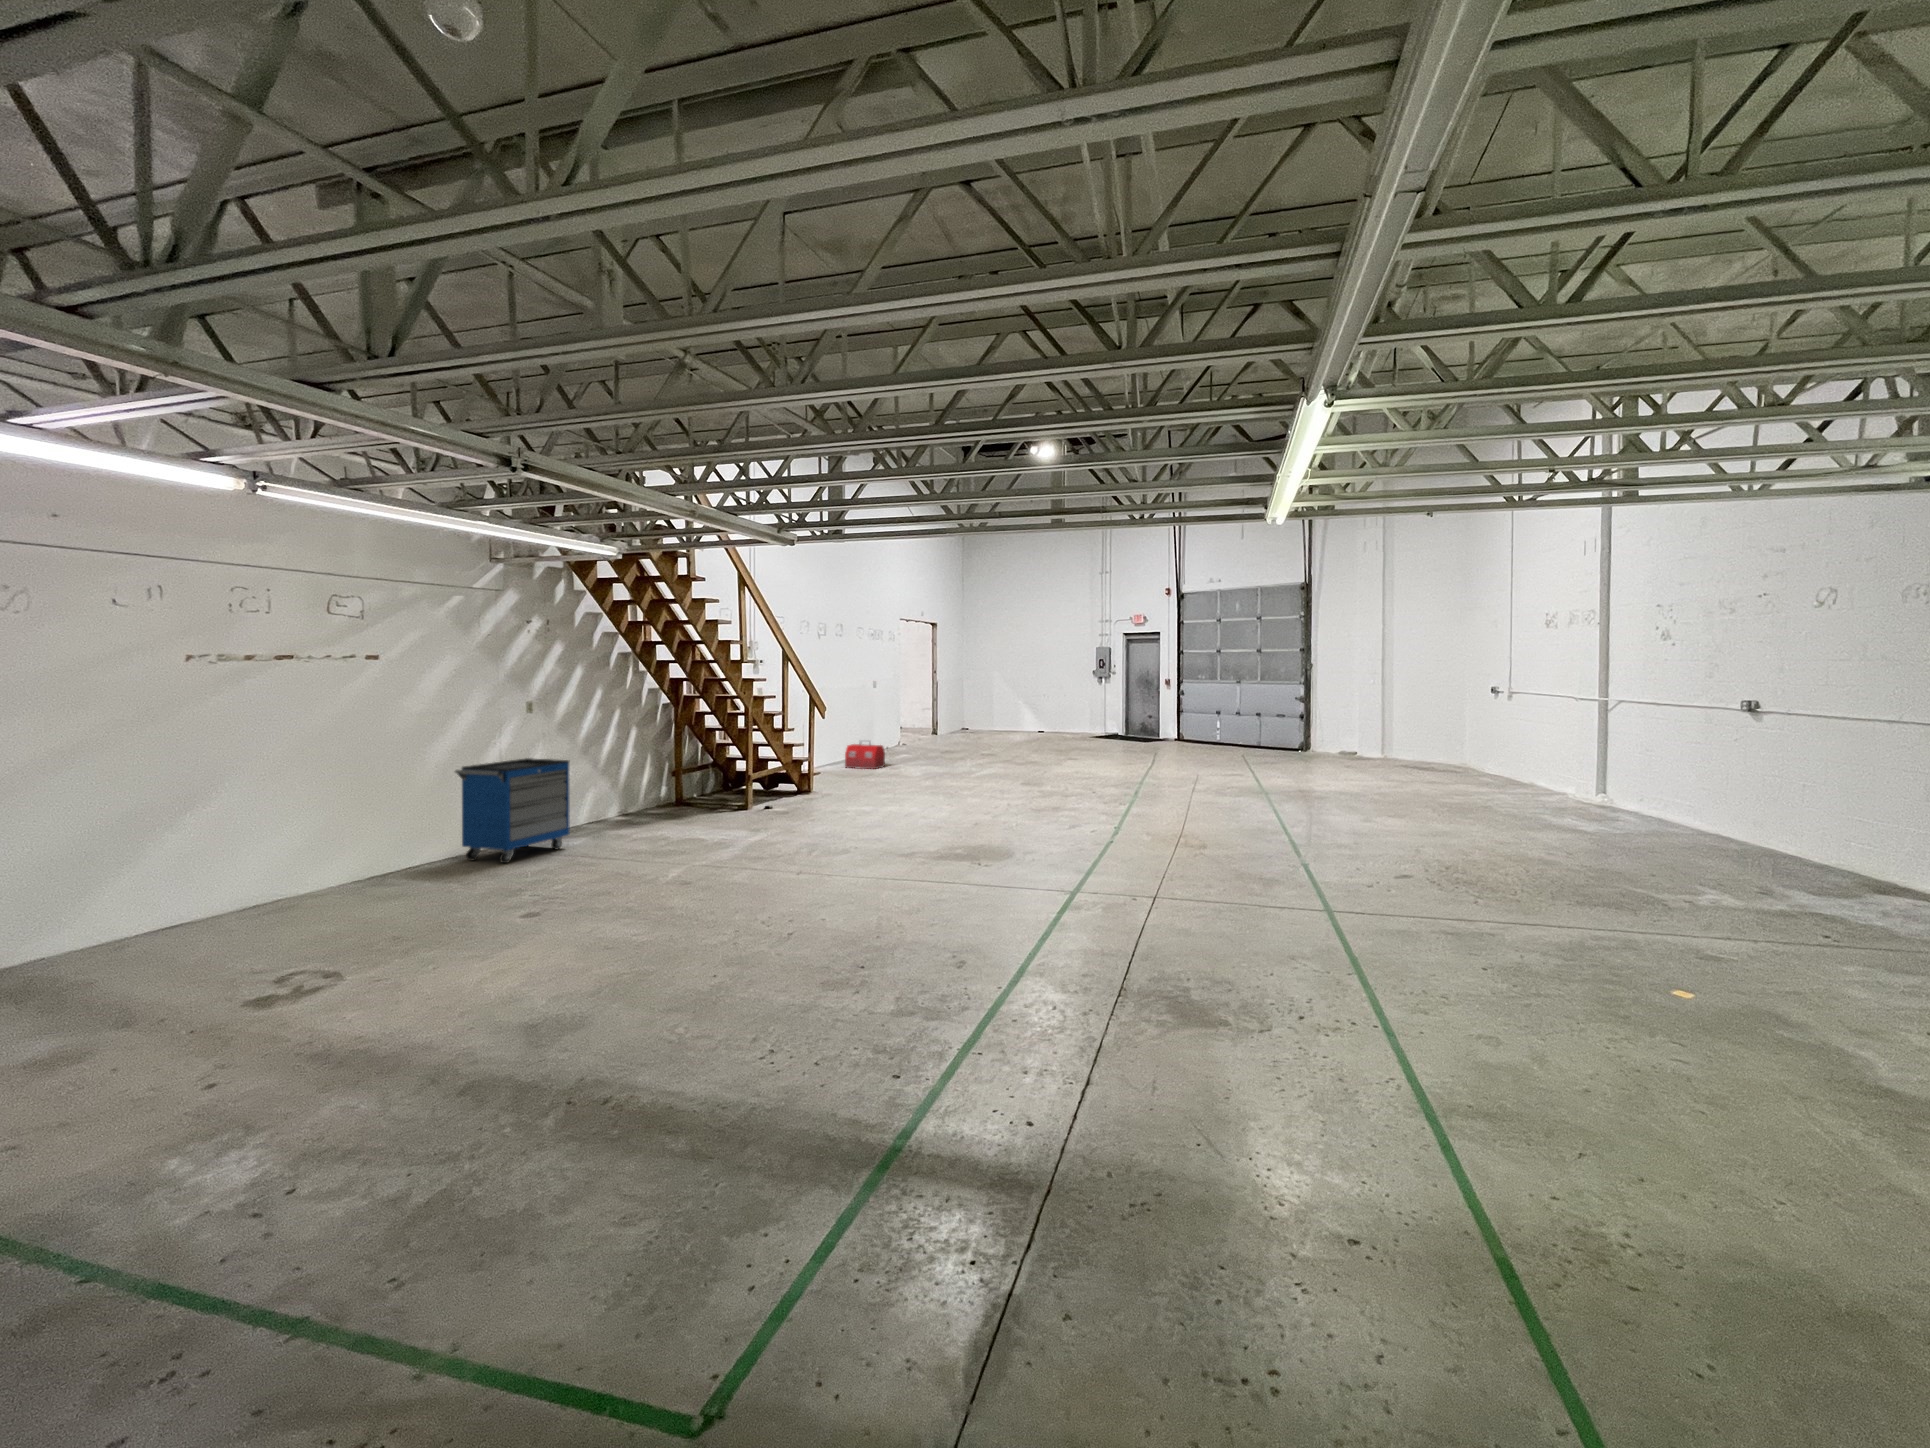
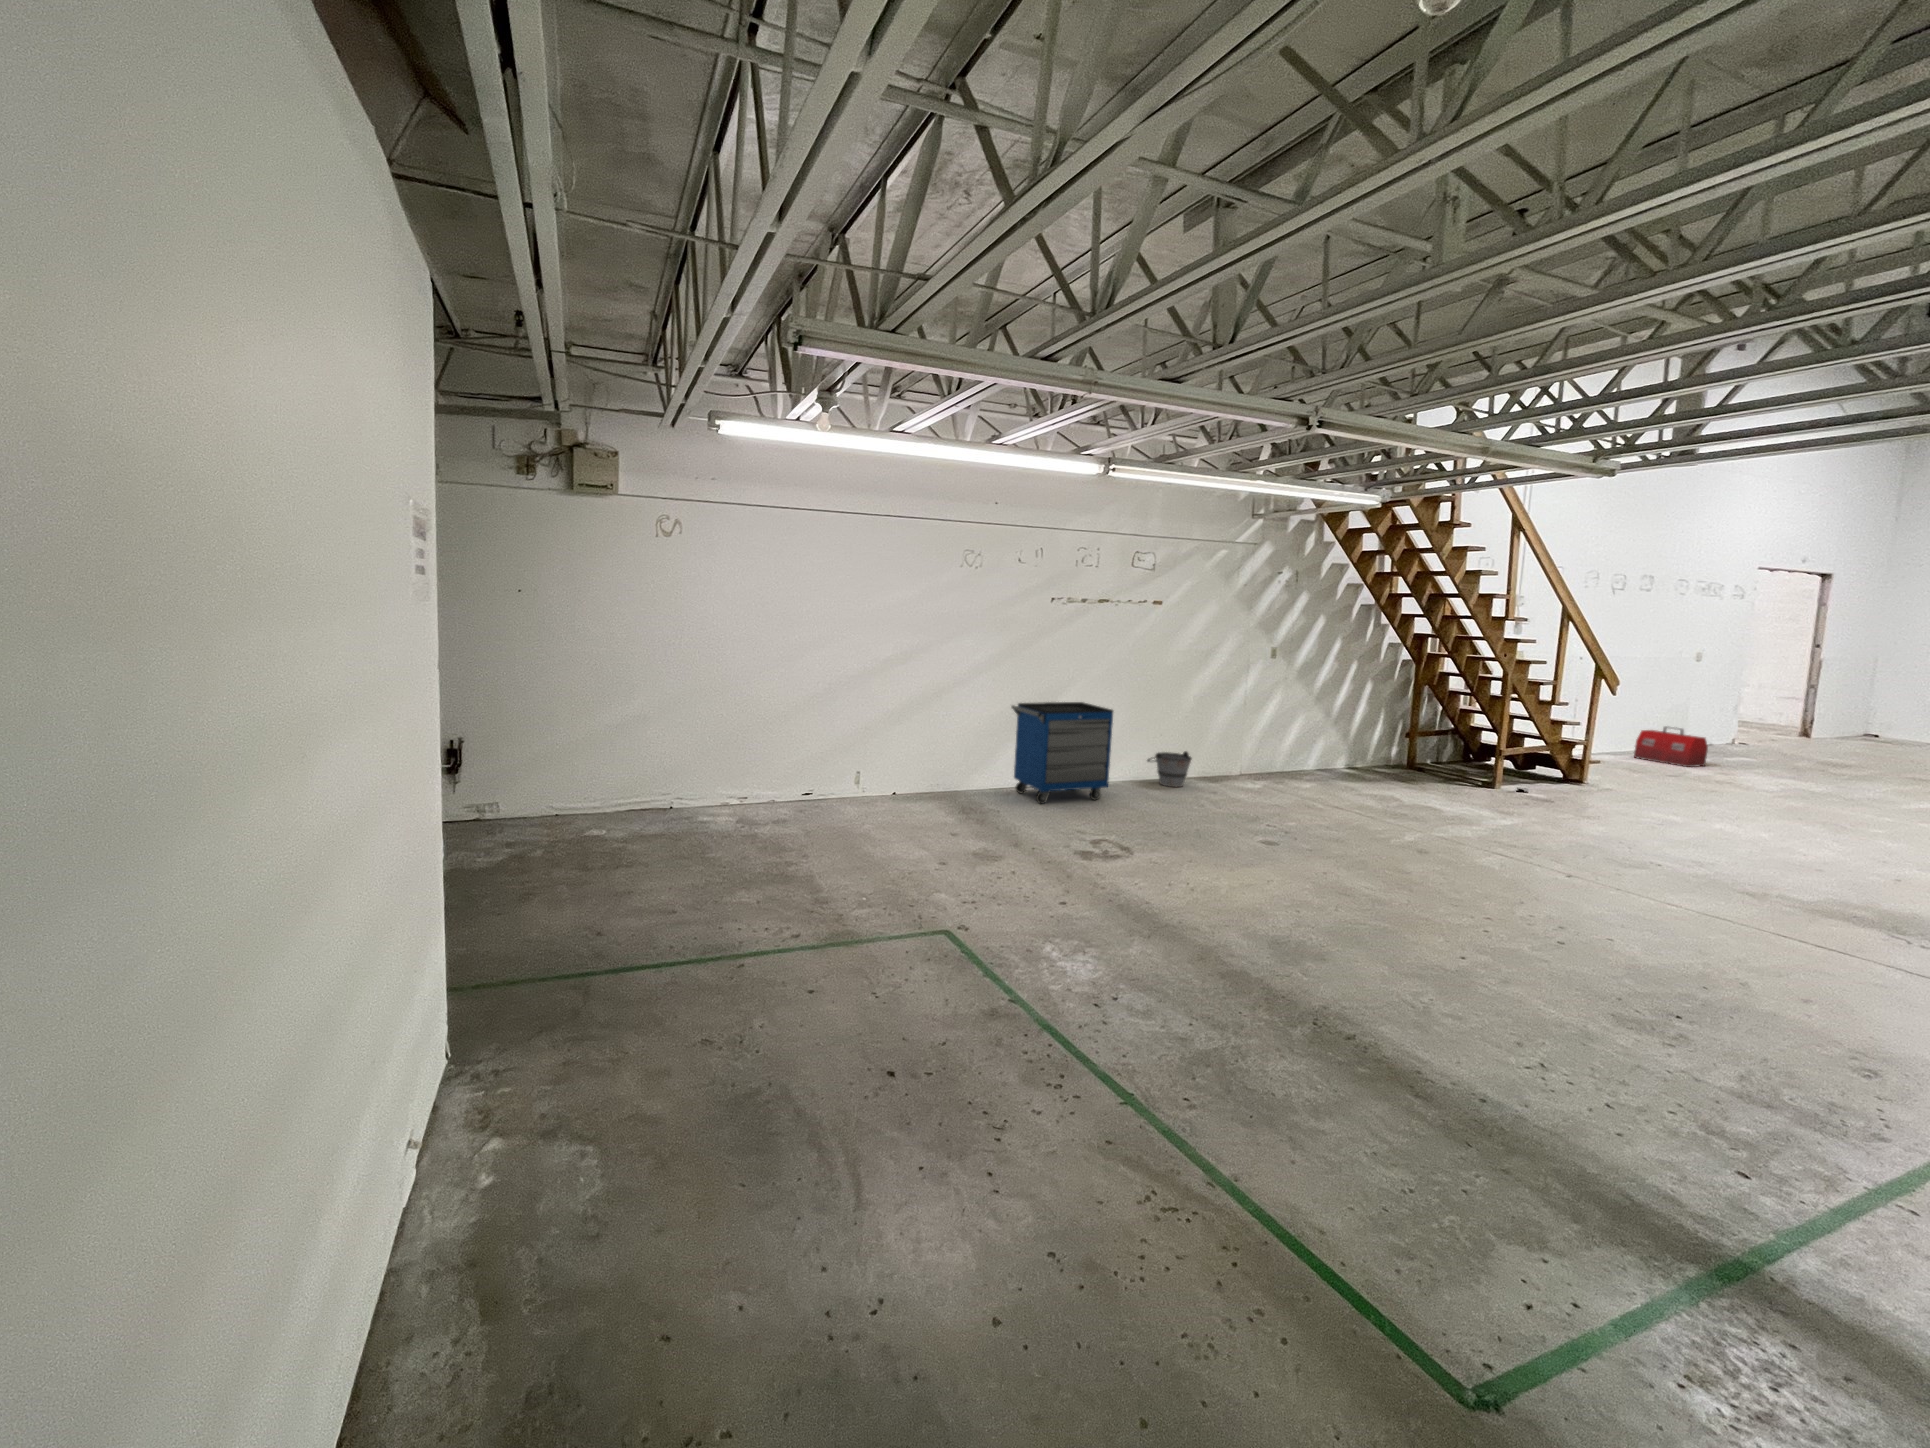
storage cabinet: present [455,758,570,863] -> present [1012,702,1113,804]
bucket: none [369,834,435,882] -> present [1147,751,1192,787]

